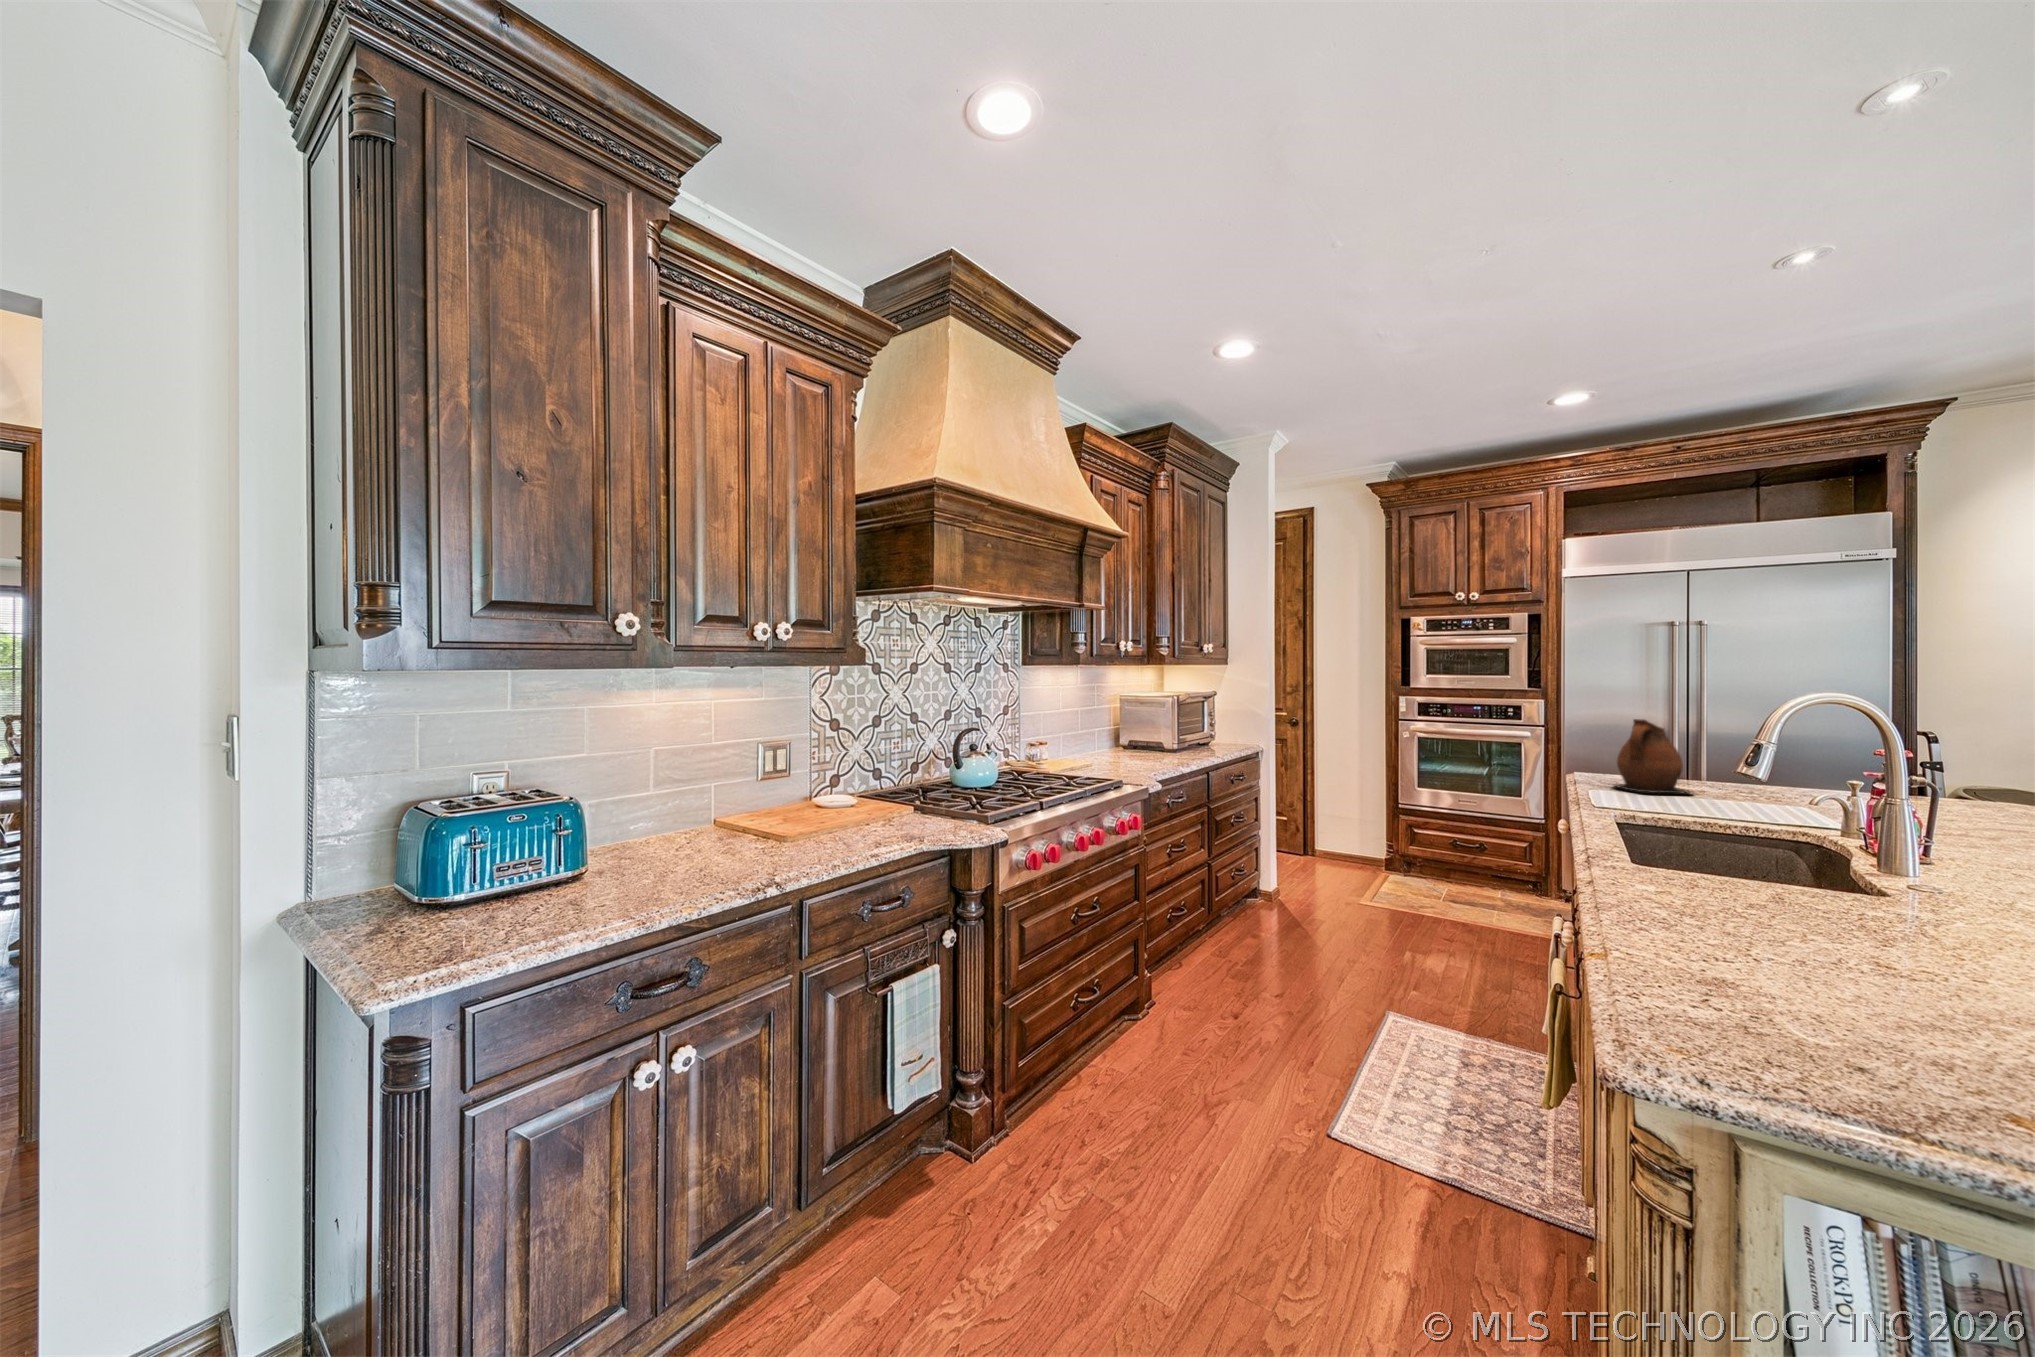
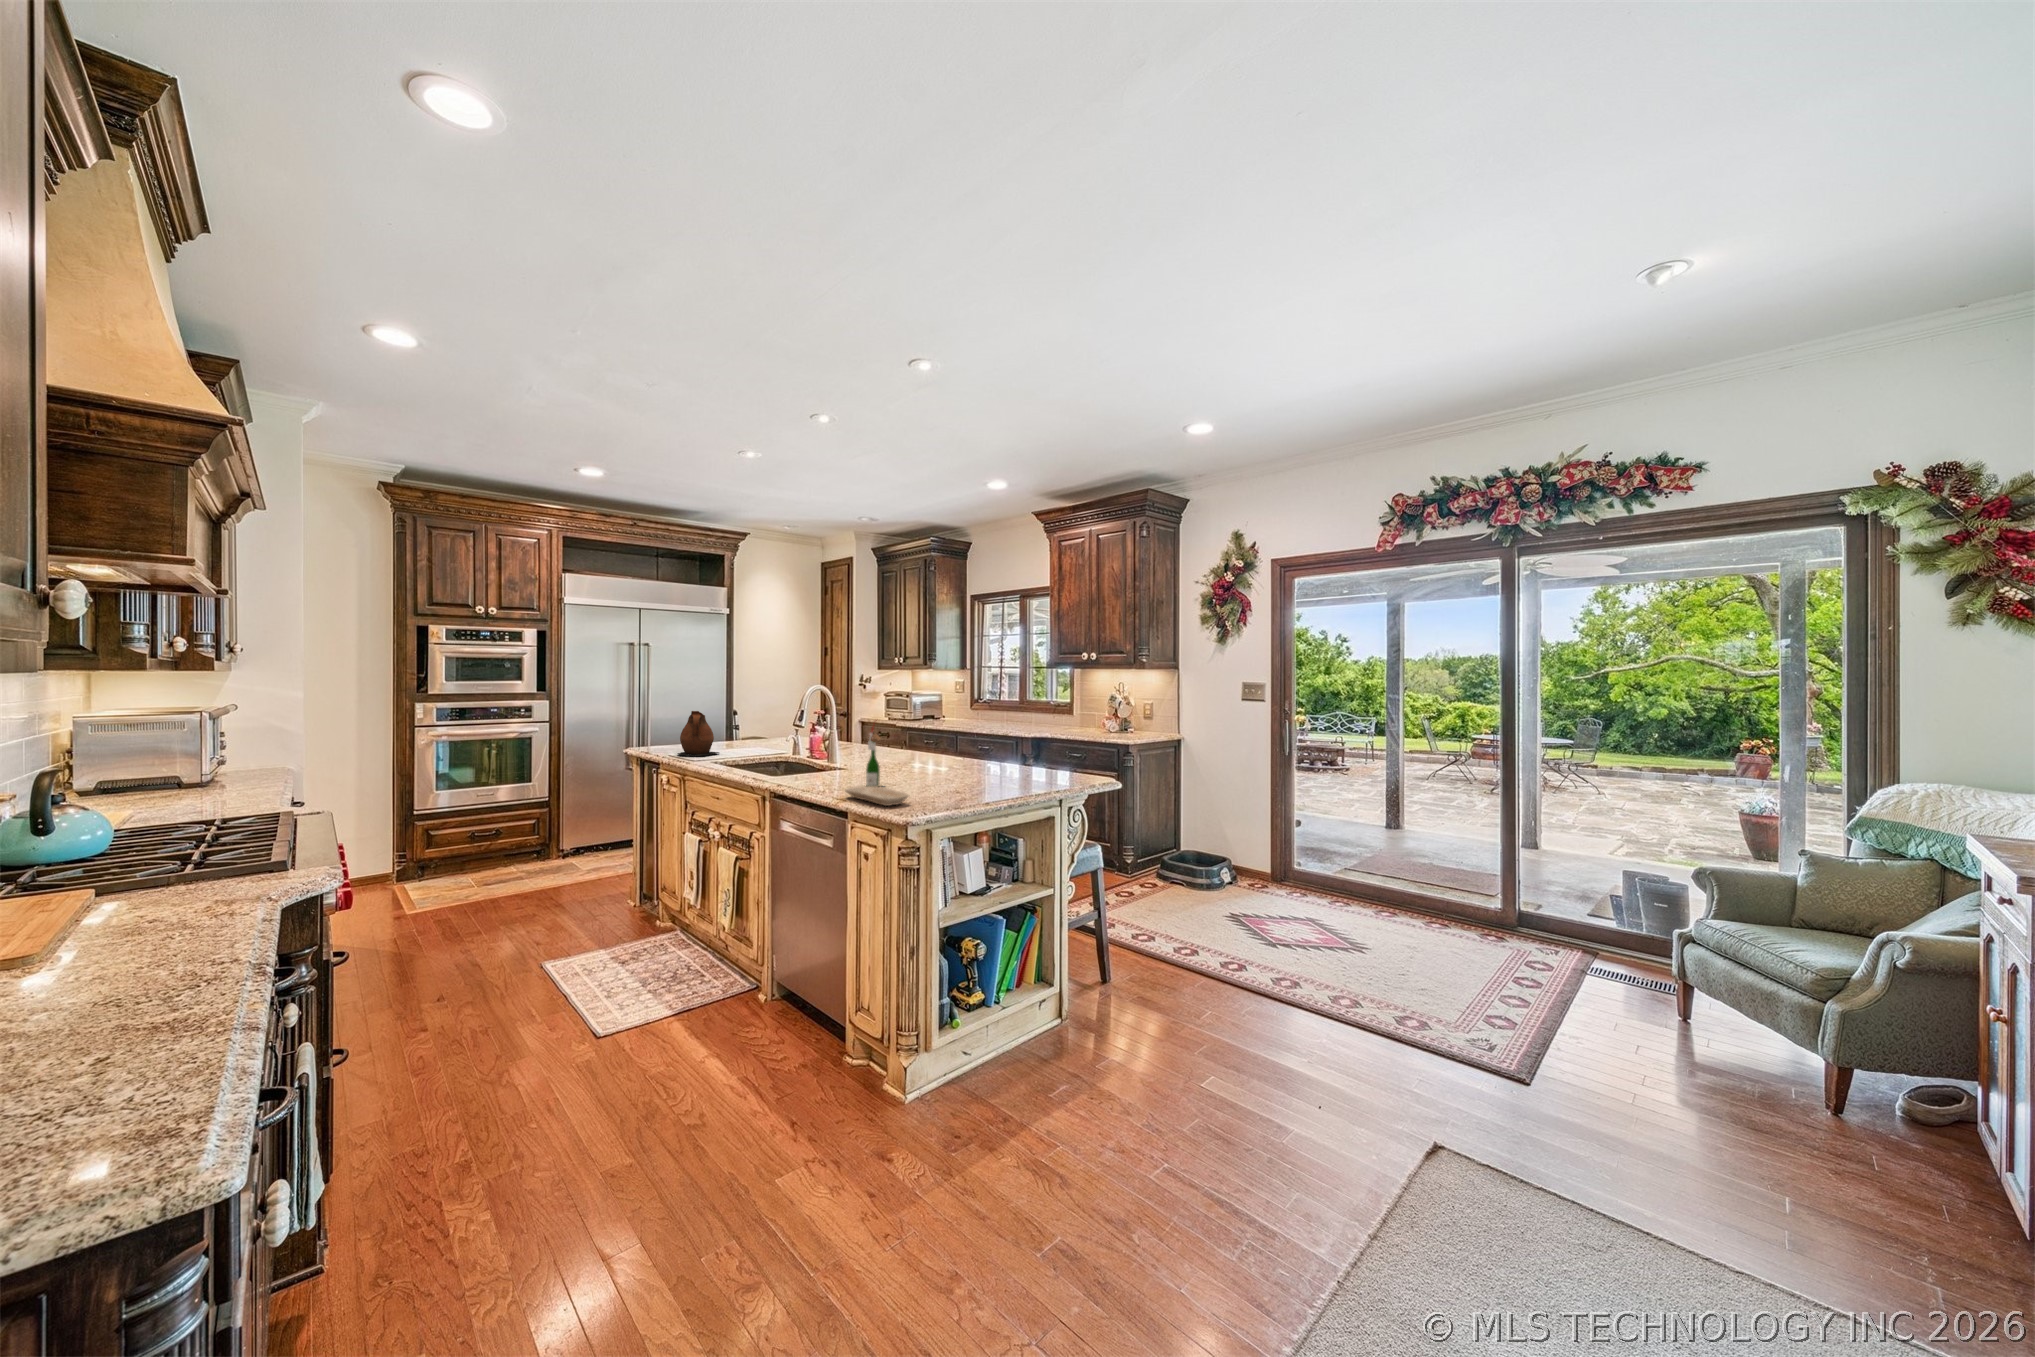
wine bottle: none [1860,757,1932,940] -> present [866,727,880,786]
tray: none [1703,909,1868,995] -> present [845,786,909,806]

